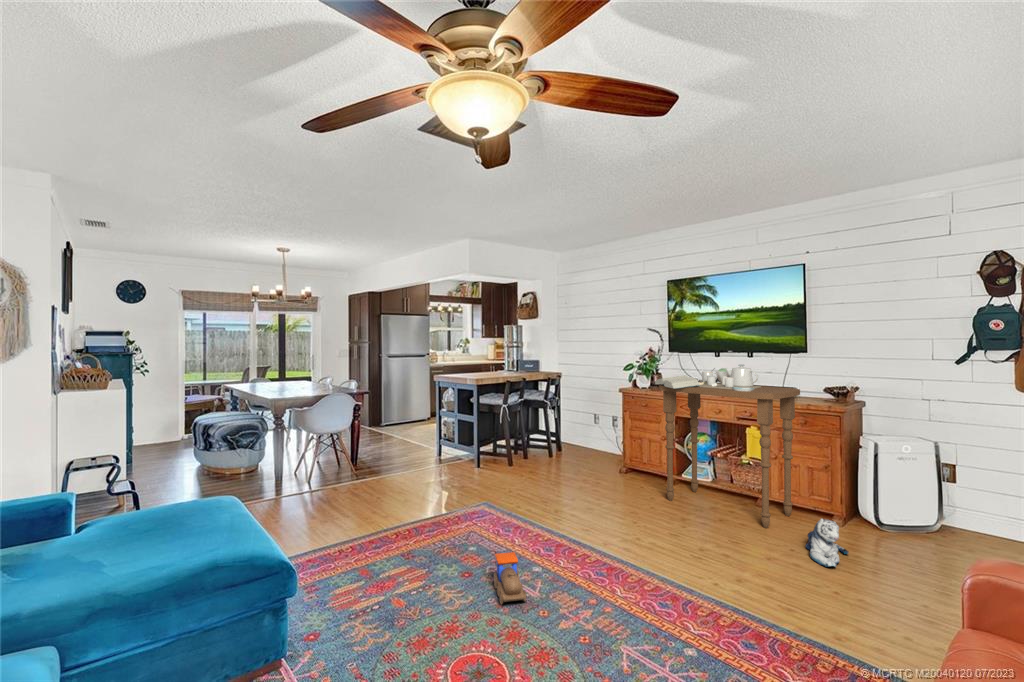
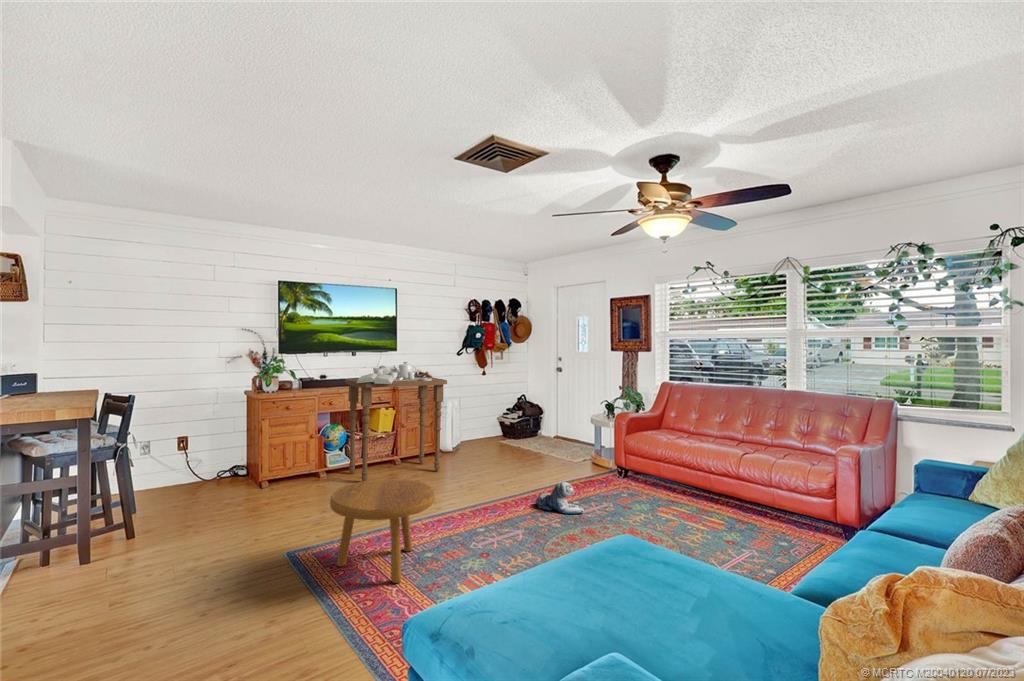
footstool: none [410,460,501,544] -> present [330,479,435,583]
plush toy: present [805,519,848,567] -> present [536,482,584,514]
toy train: present [494,552,526,604] -> none [496,520,536,550]

